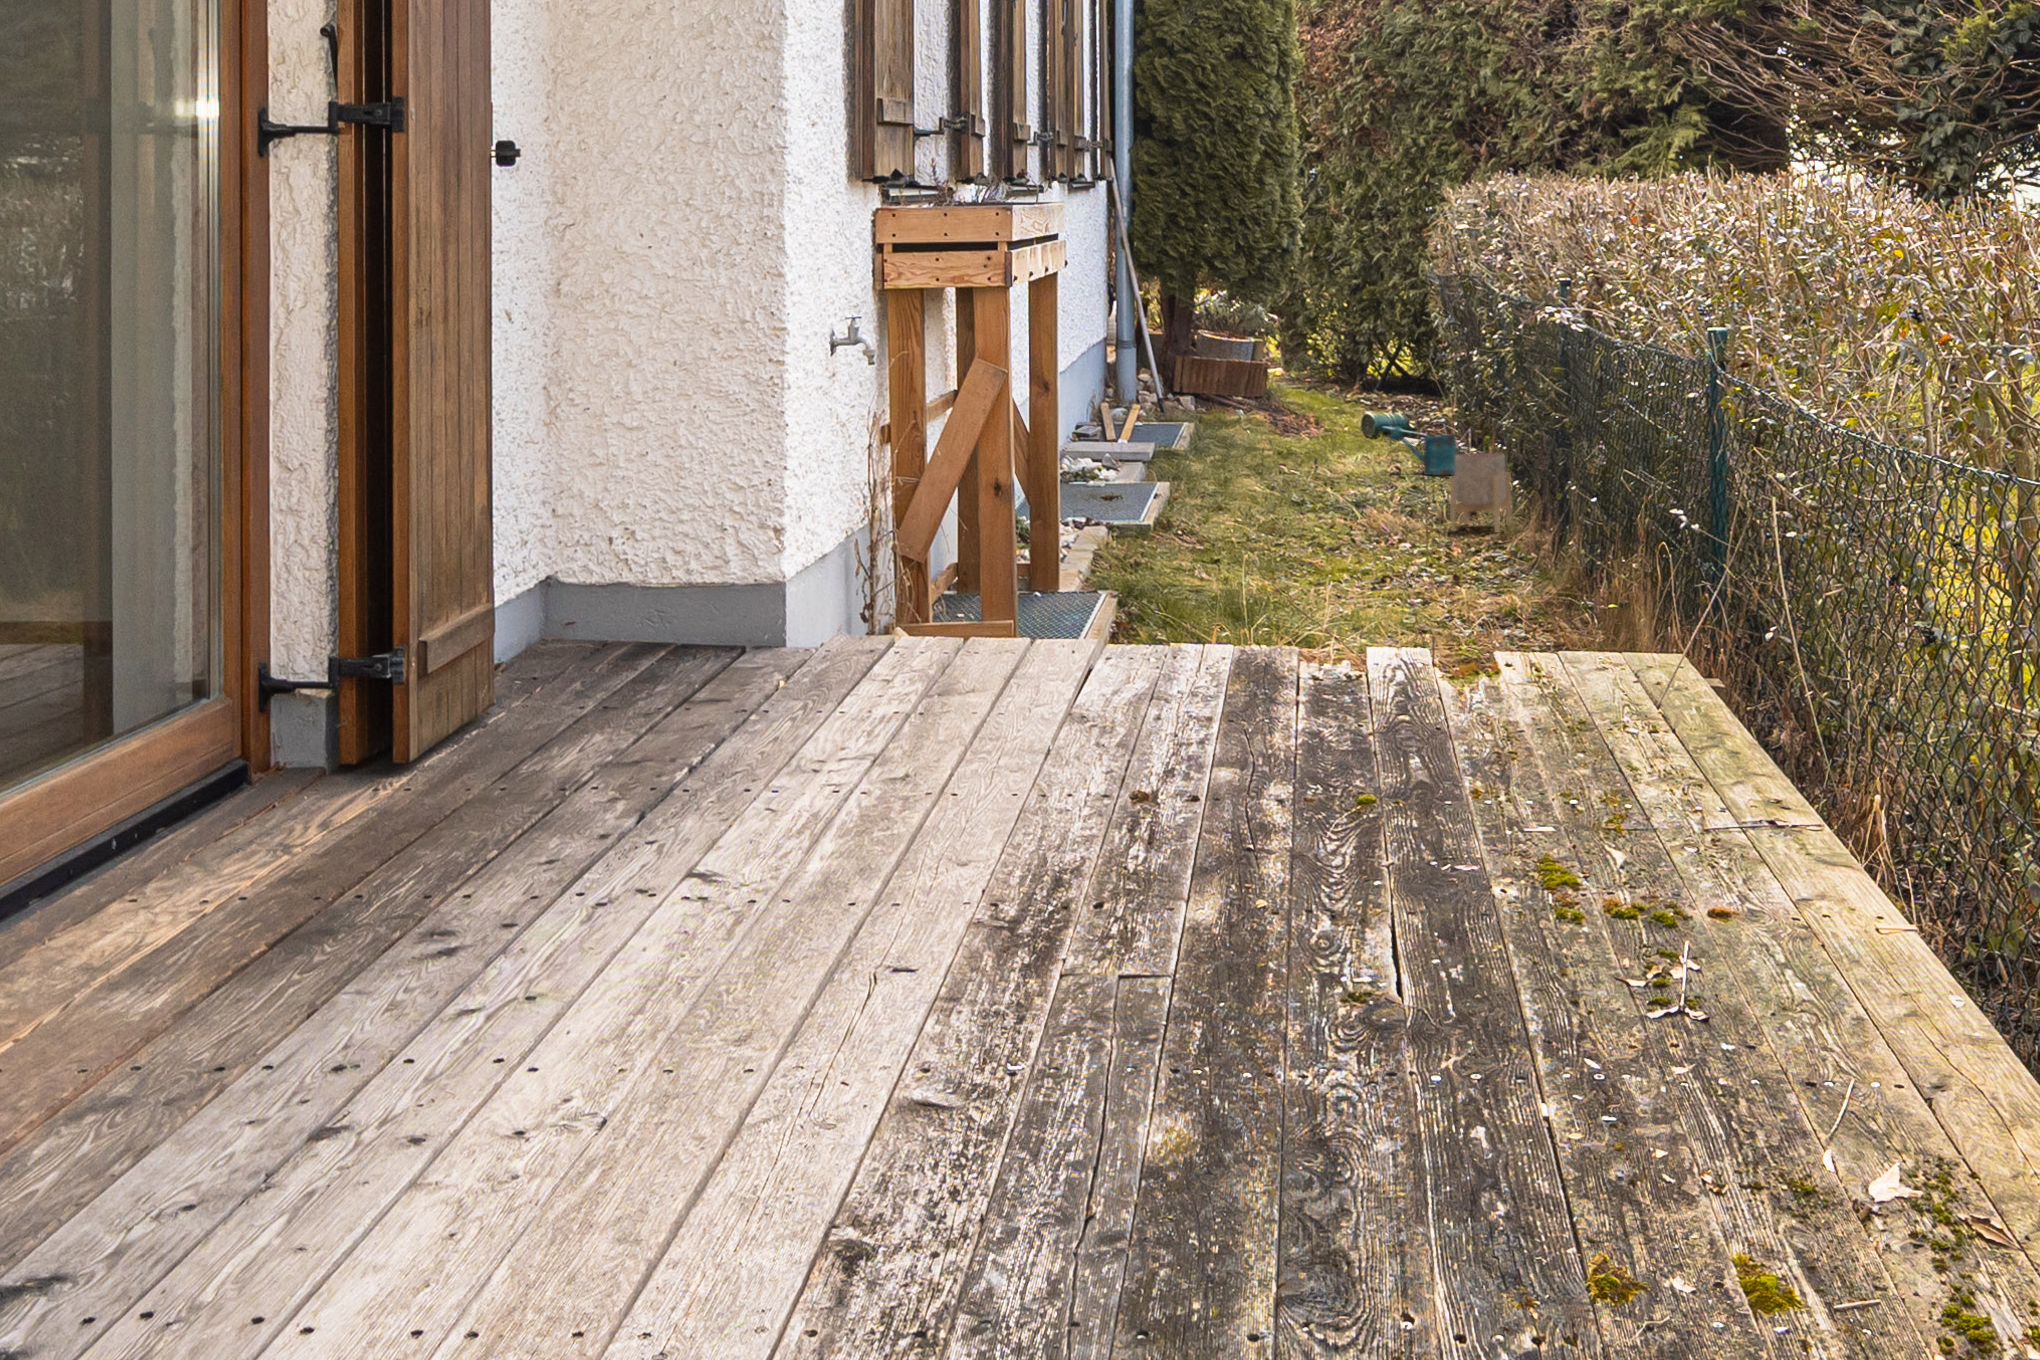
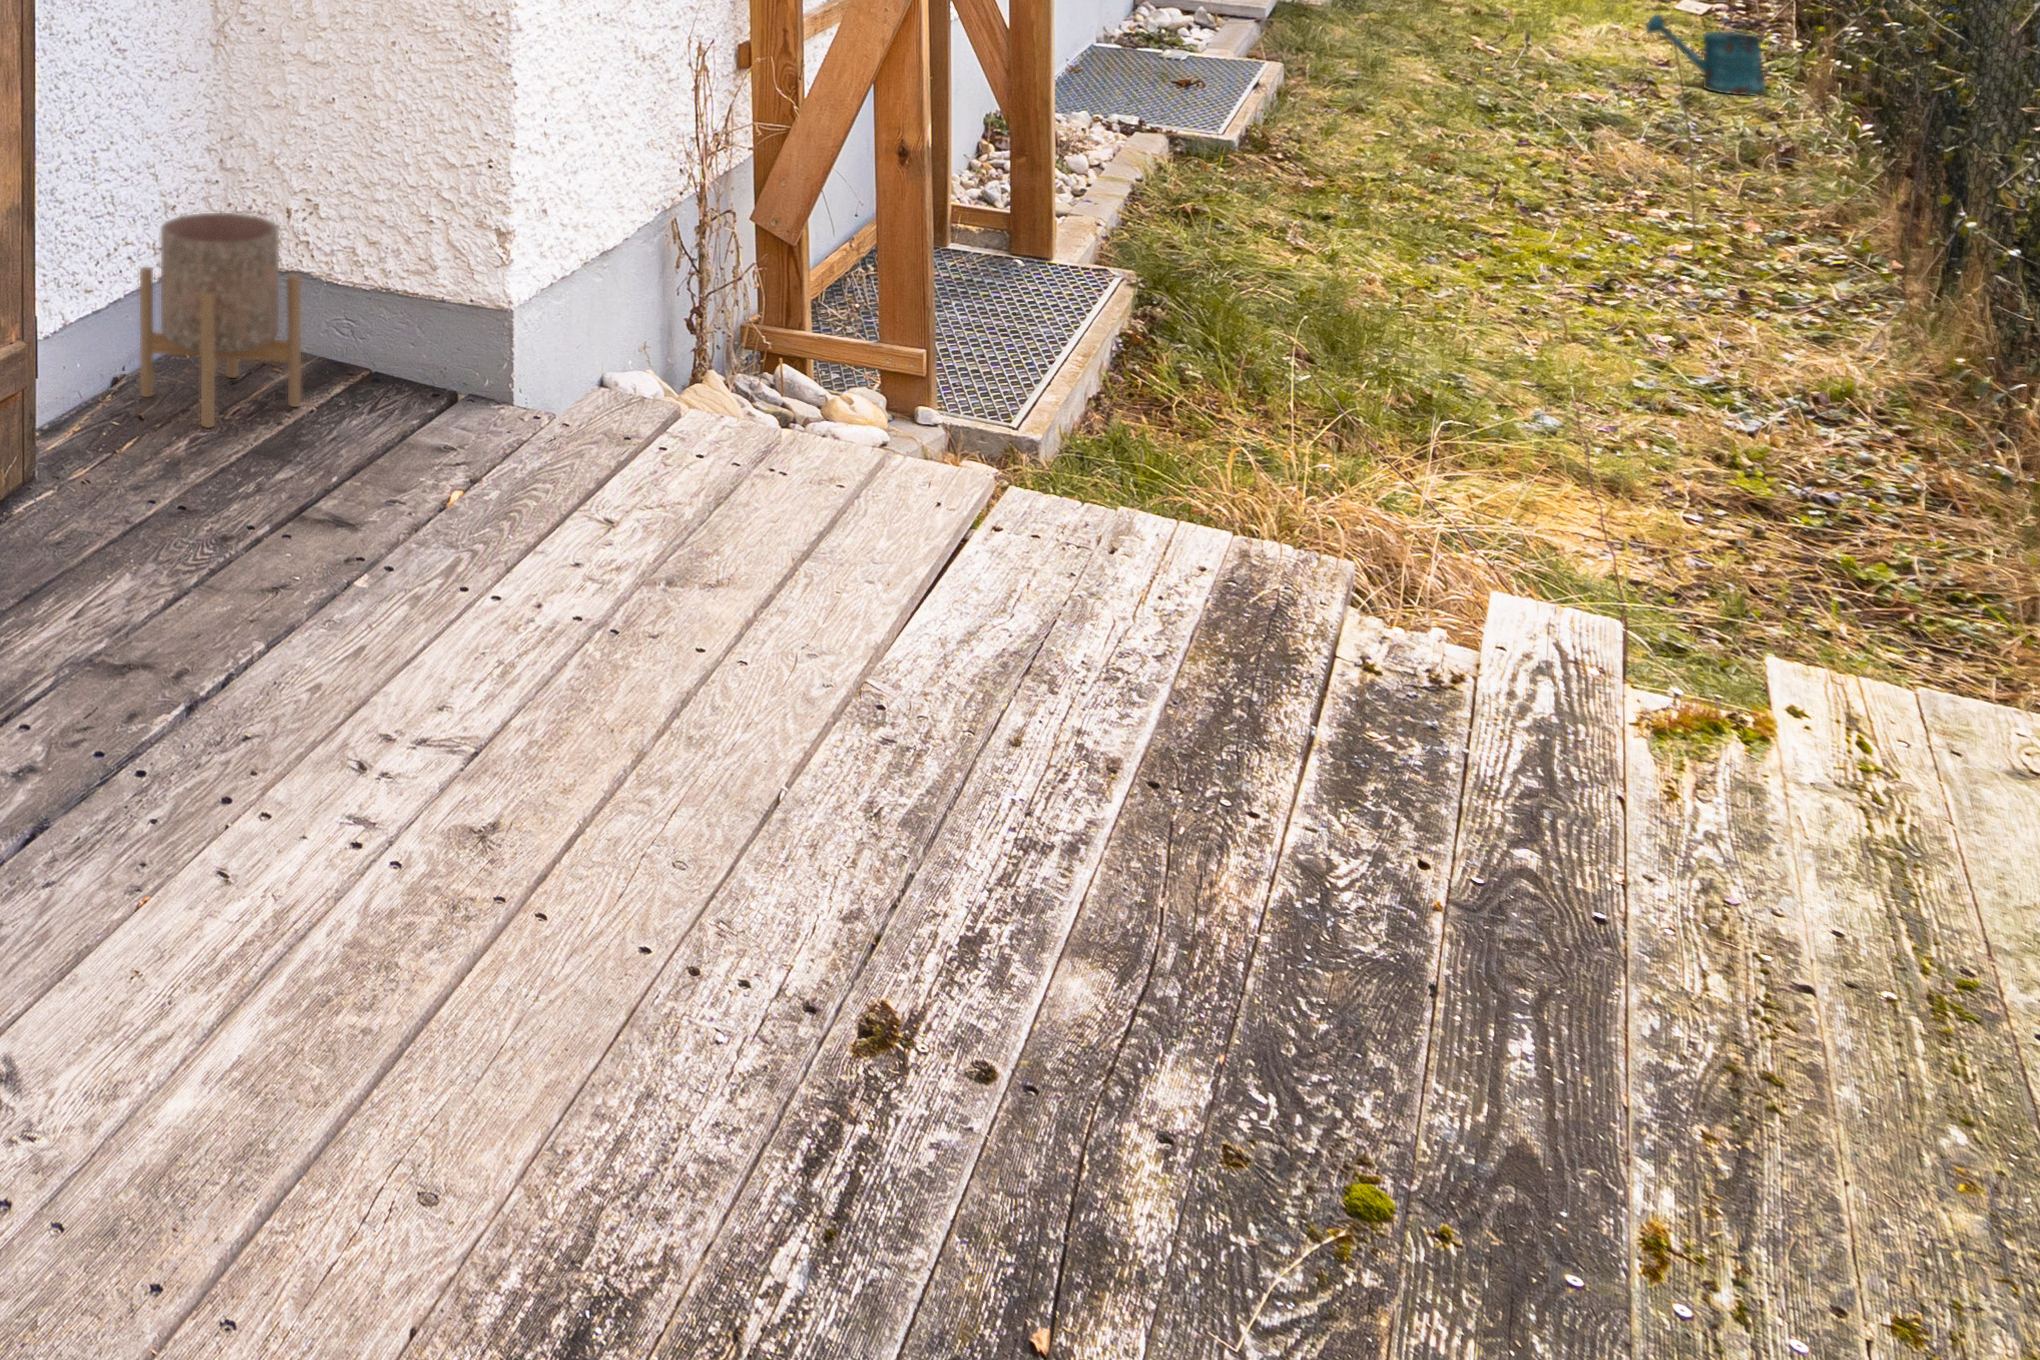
planter: present [1450,453,1512,532] -> present [140,213,301,427]

